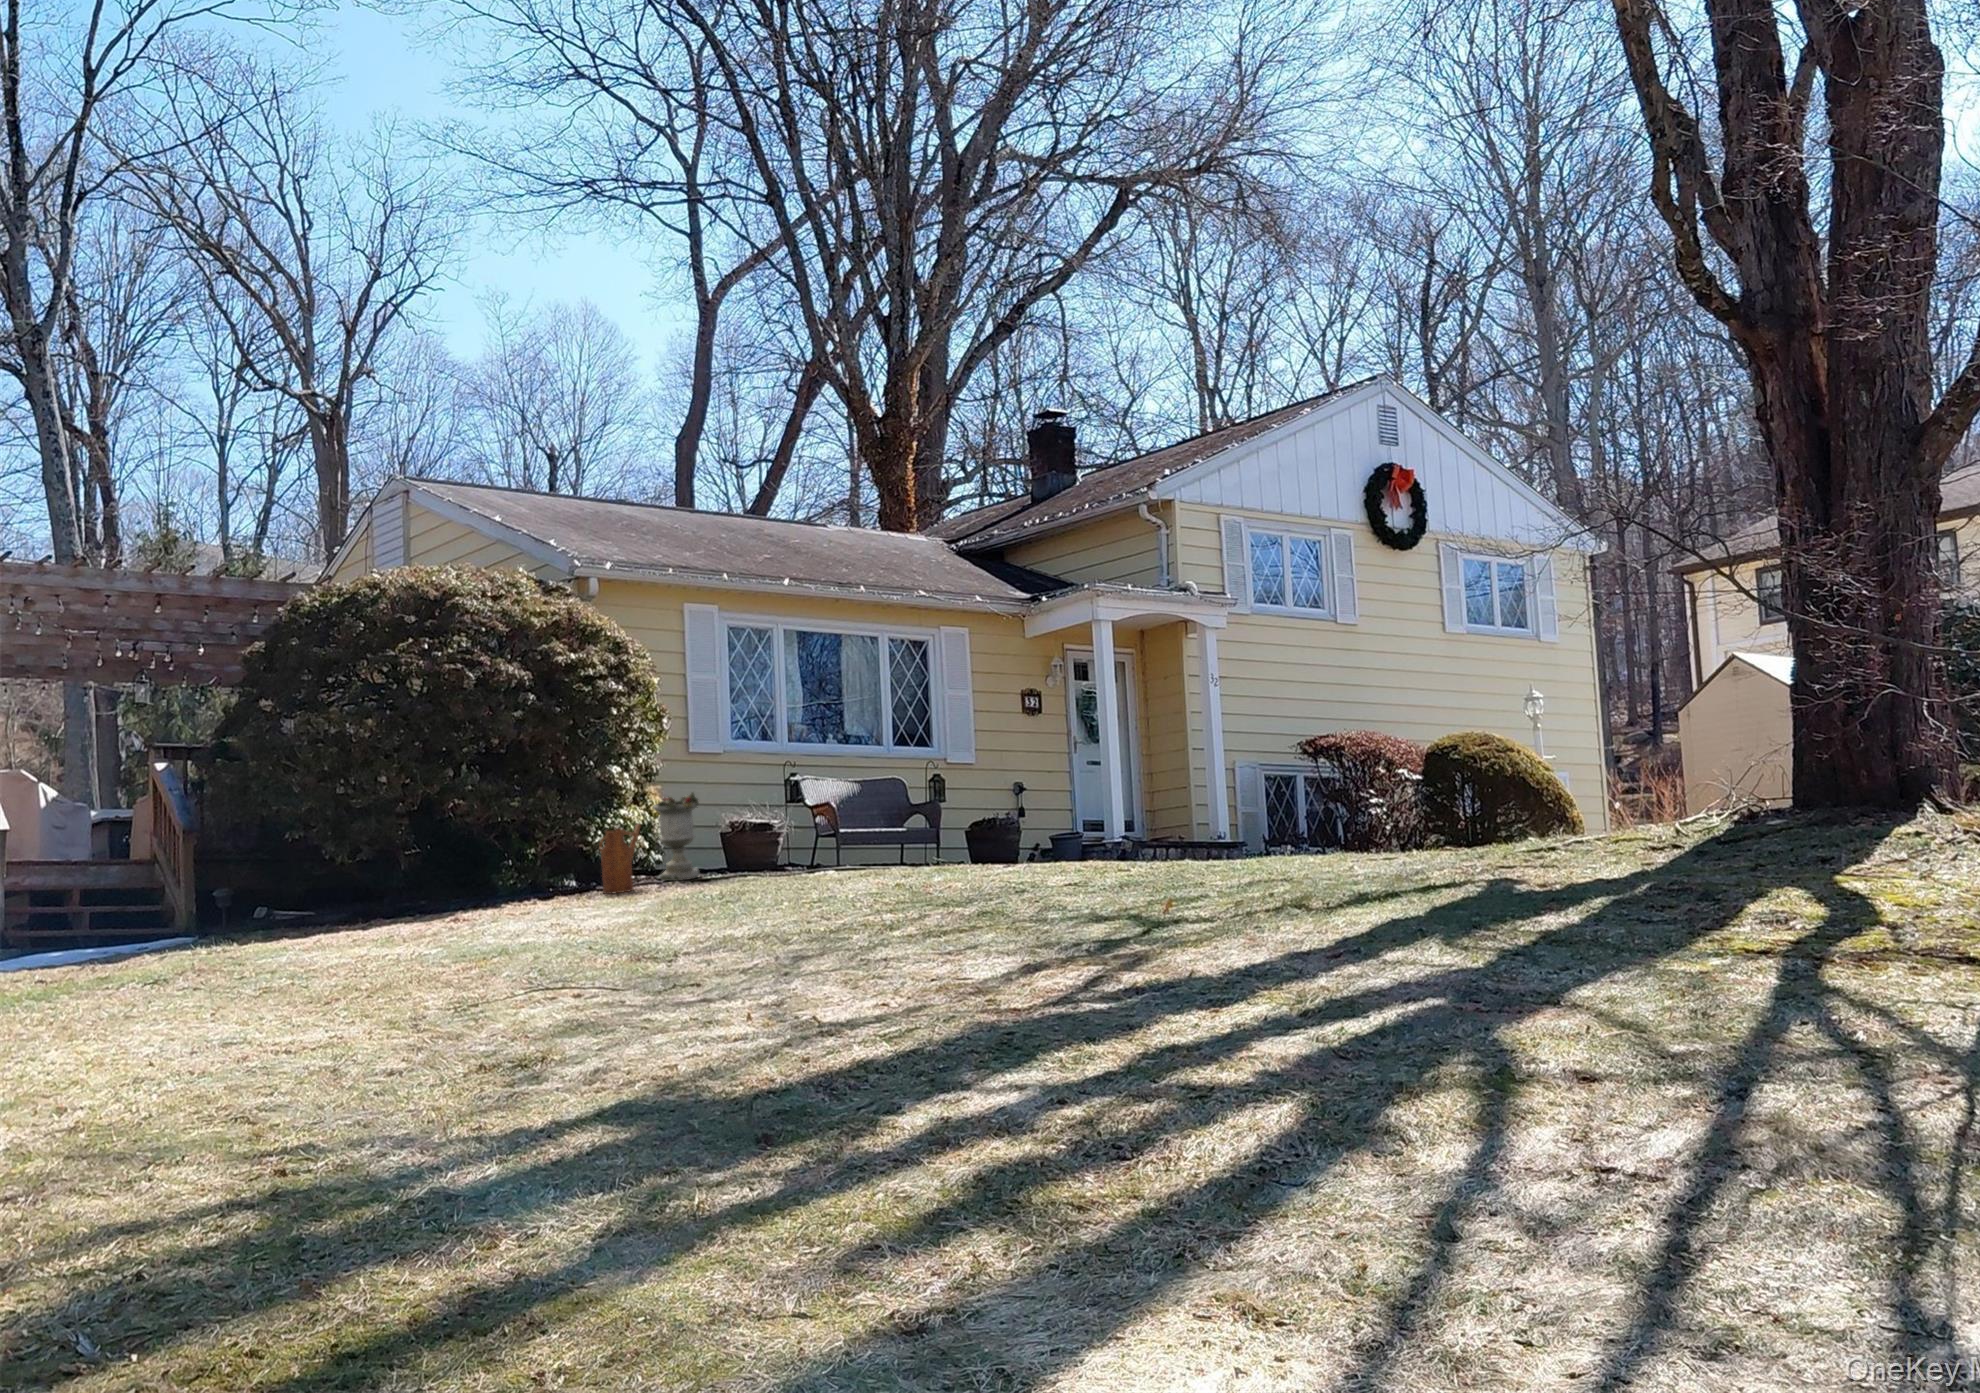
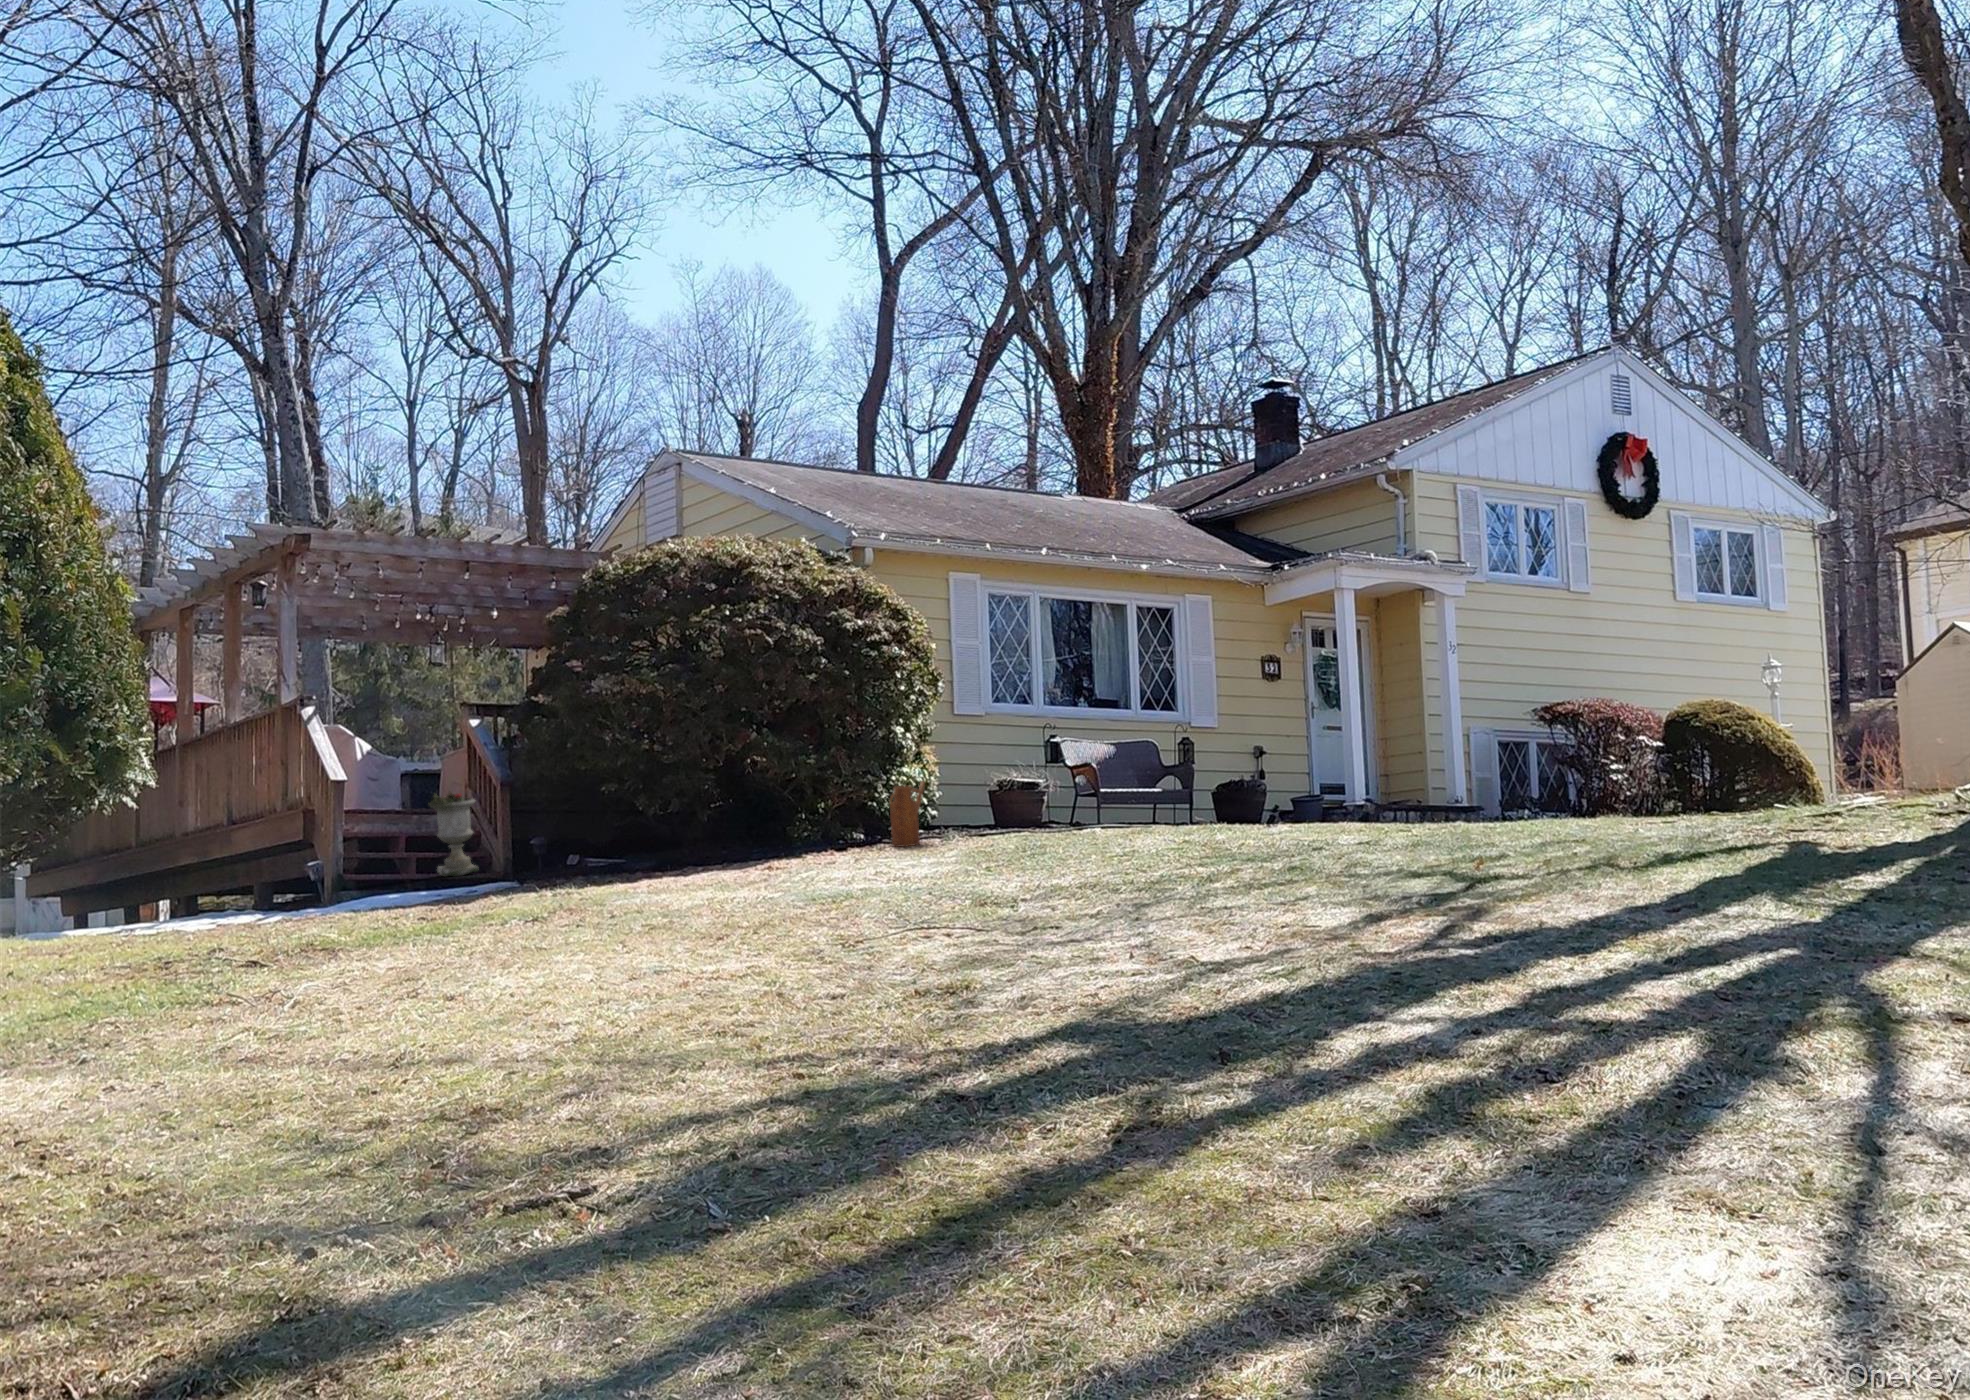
planter: present [653,793,700,881] -> present [428,792,478,877]

